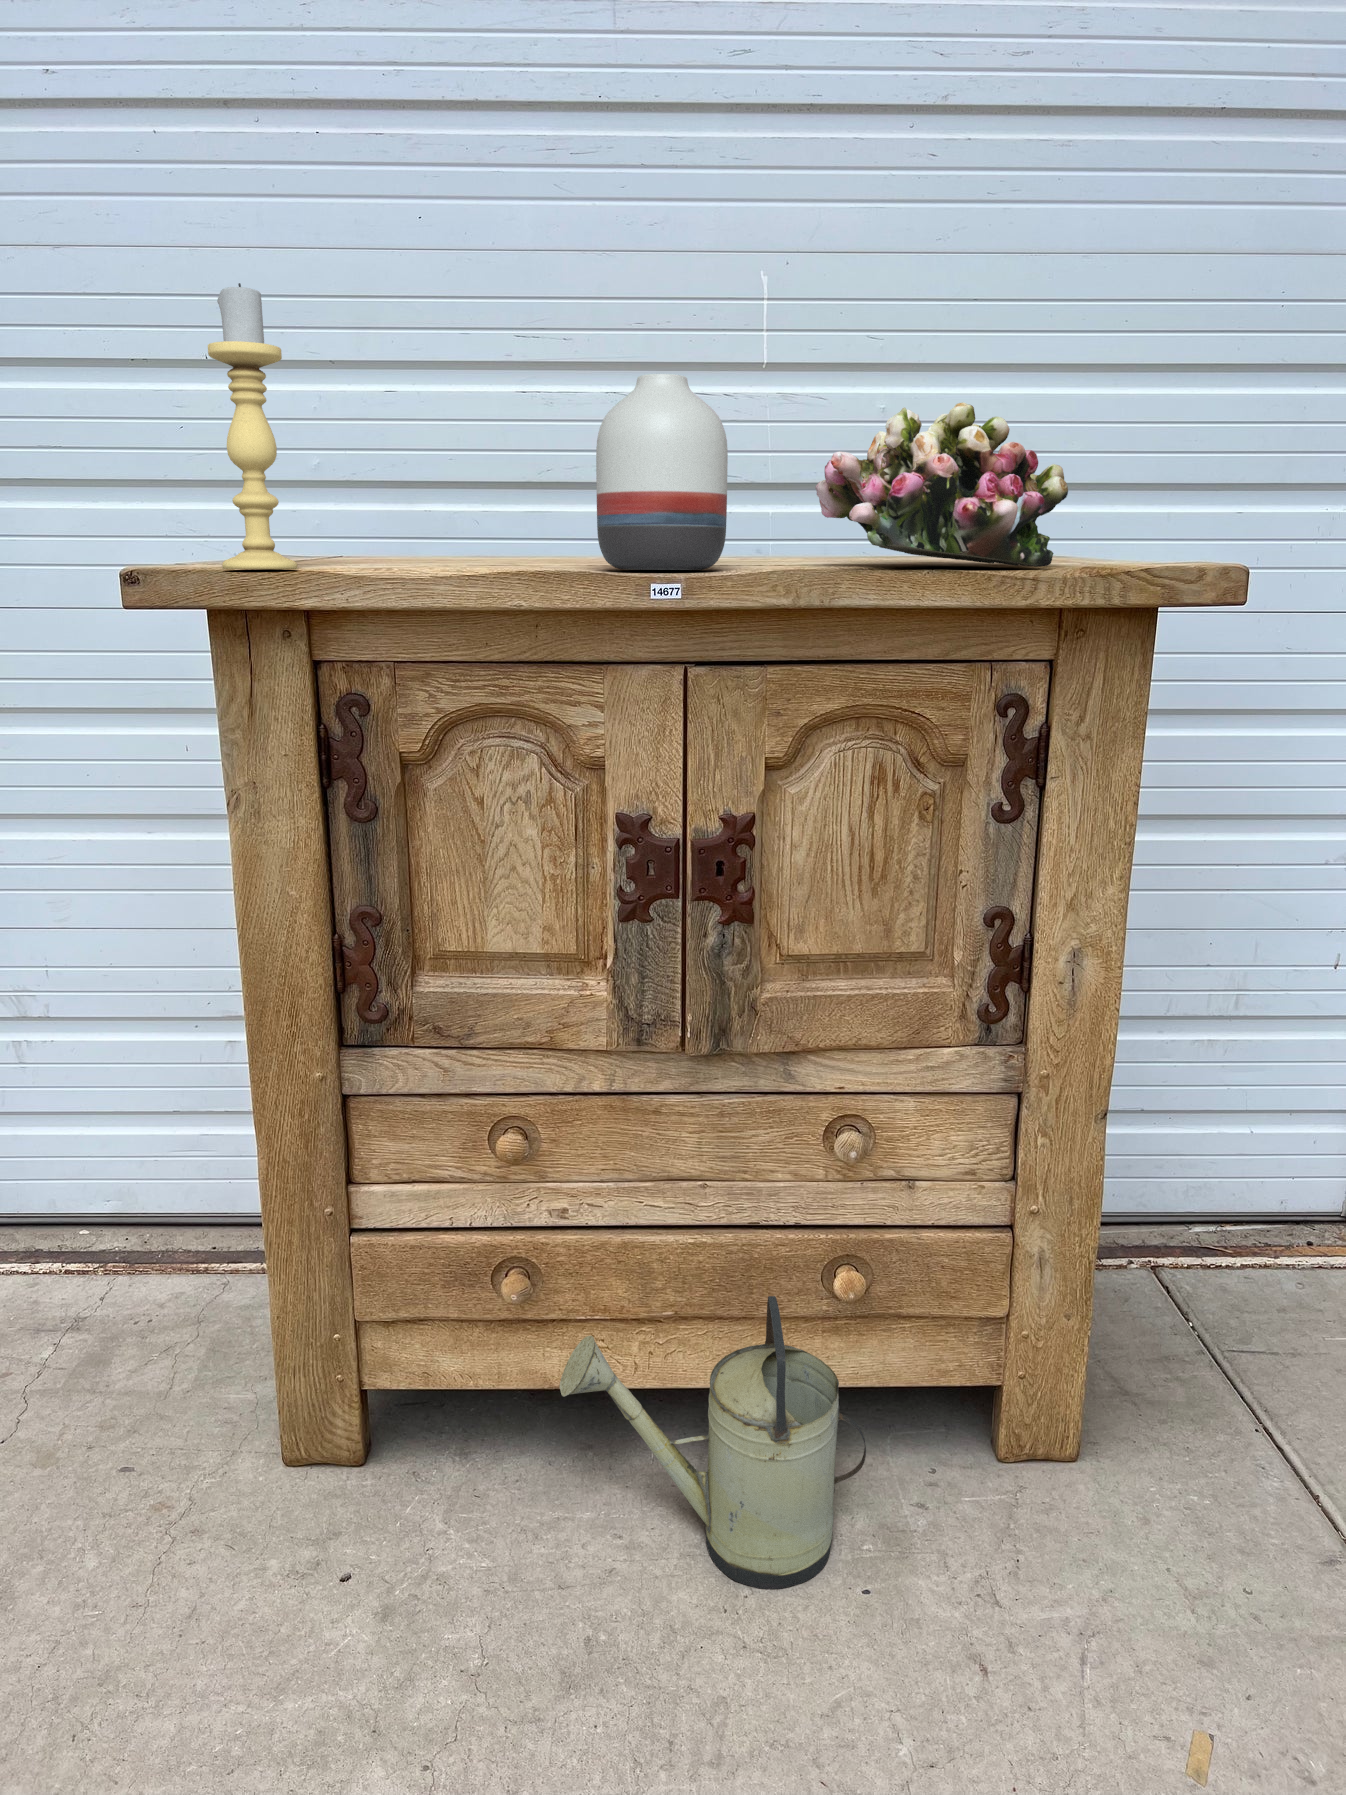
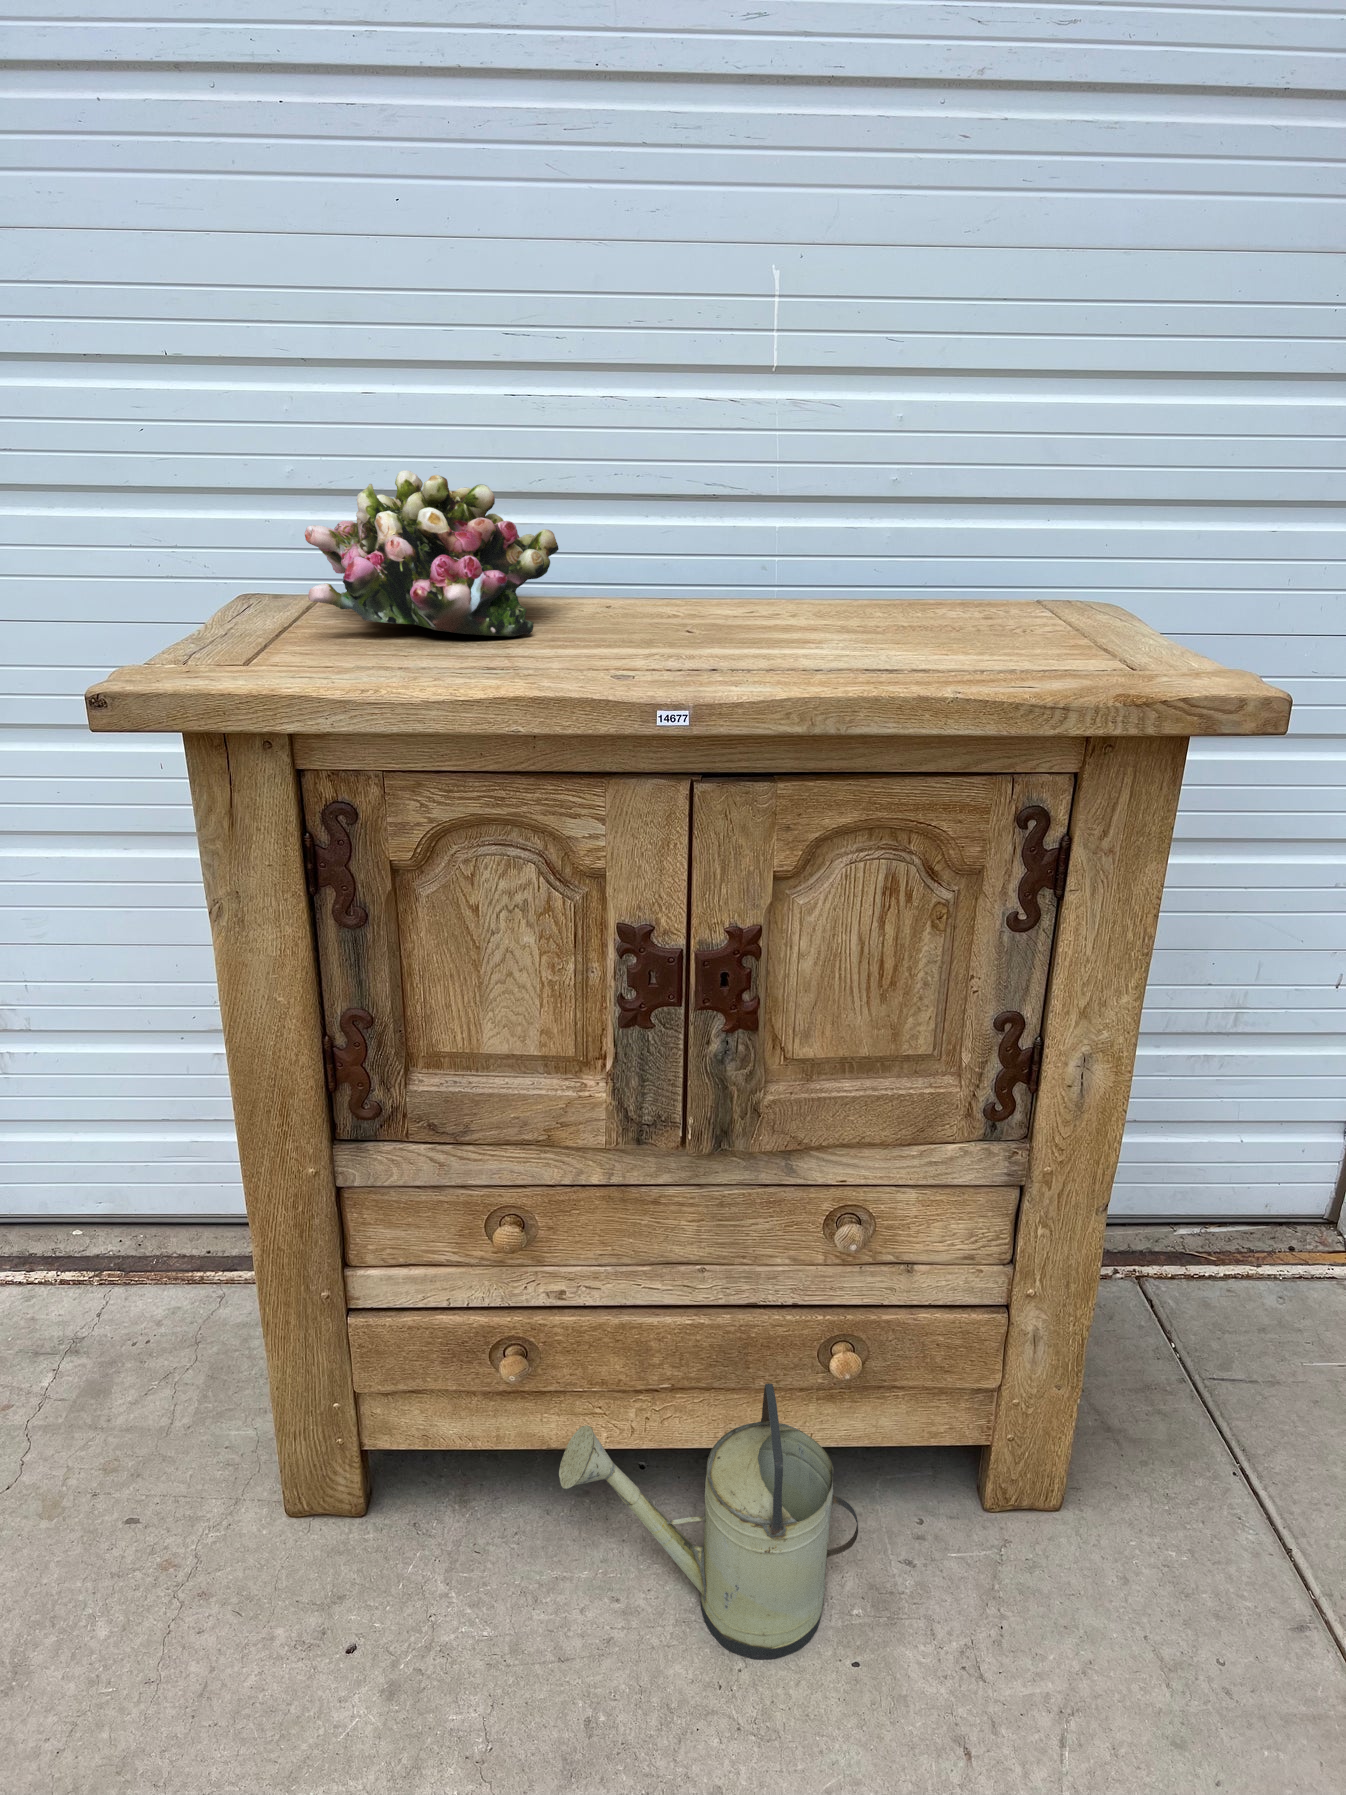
candle holder: present [208,283,298,569] -> none [169,372,276,686]
vase: present [596,374,728,570] -> none [599,482,741,695]
flower arrangement: present [815,402,1068,567] -> present [305,470,559,636]

